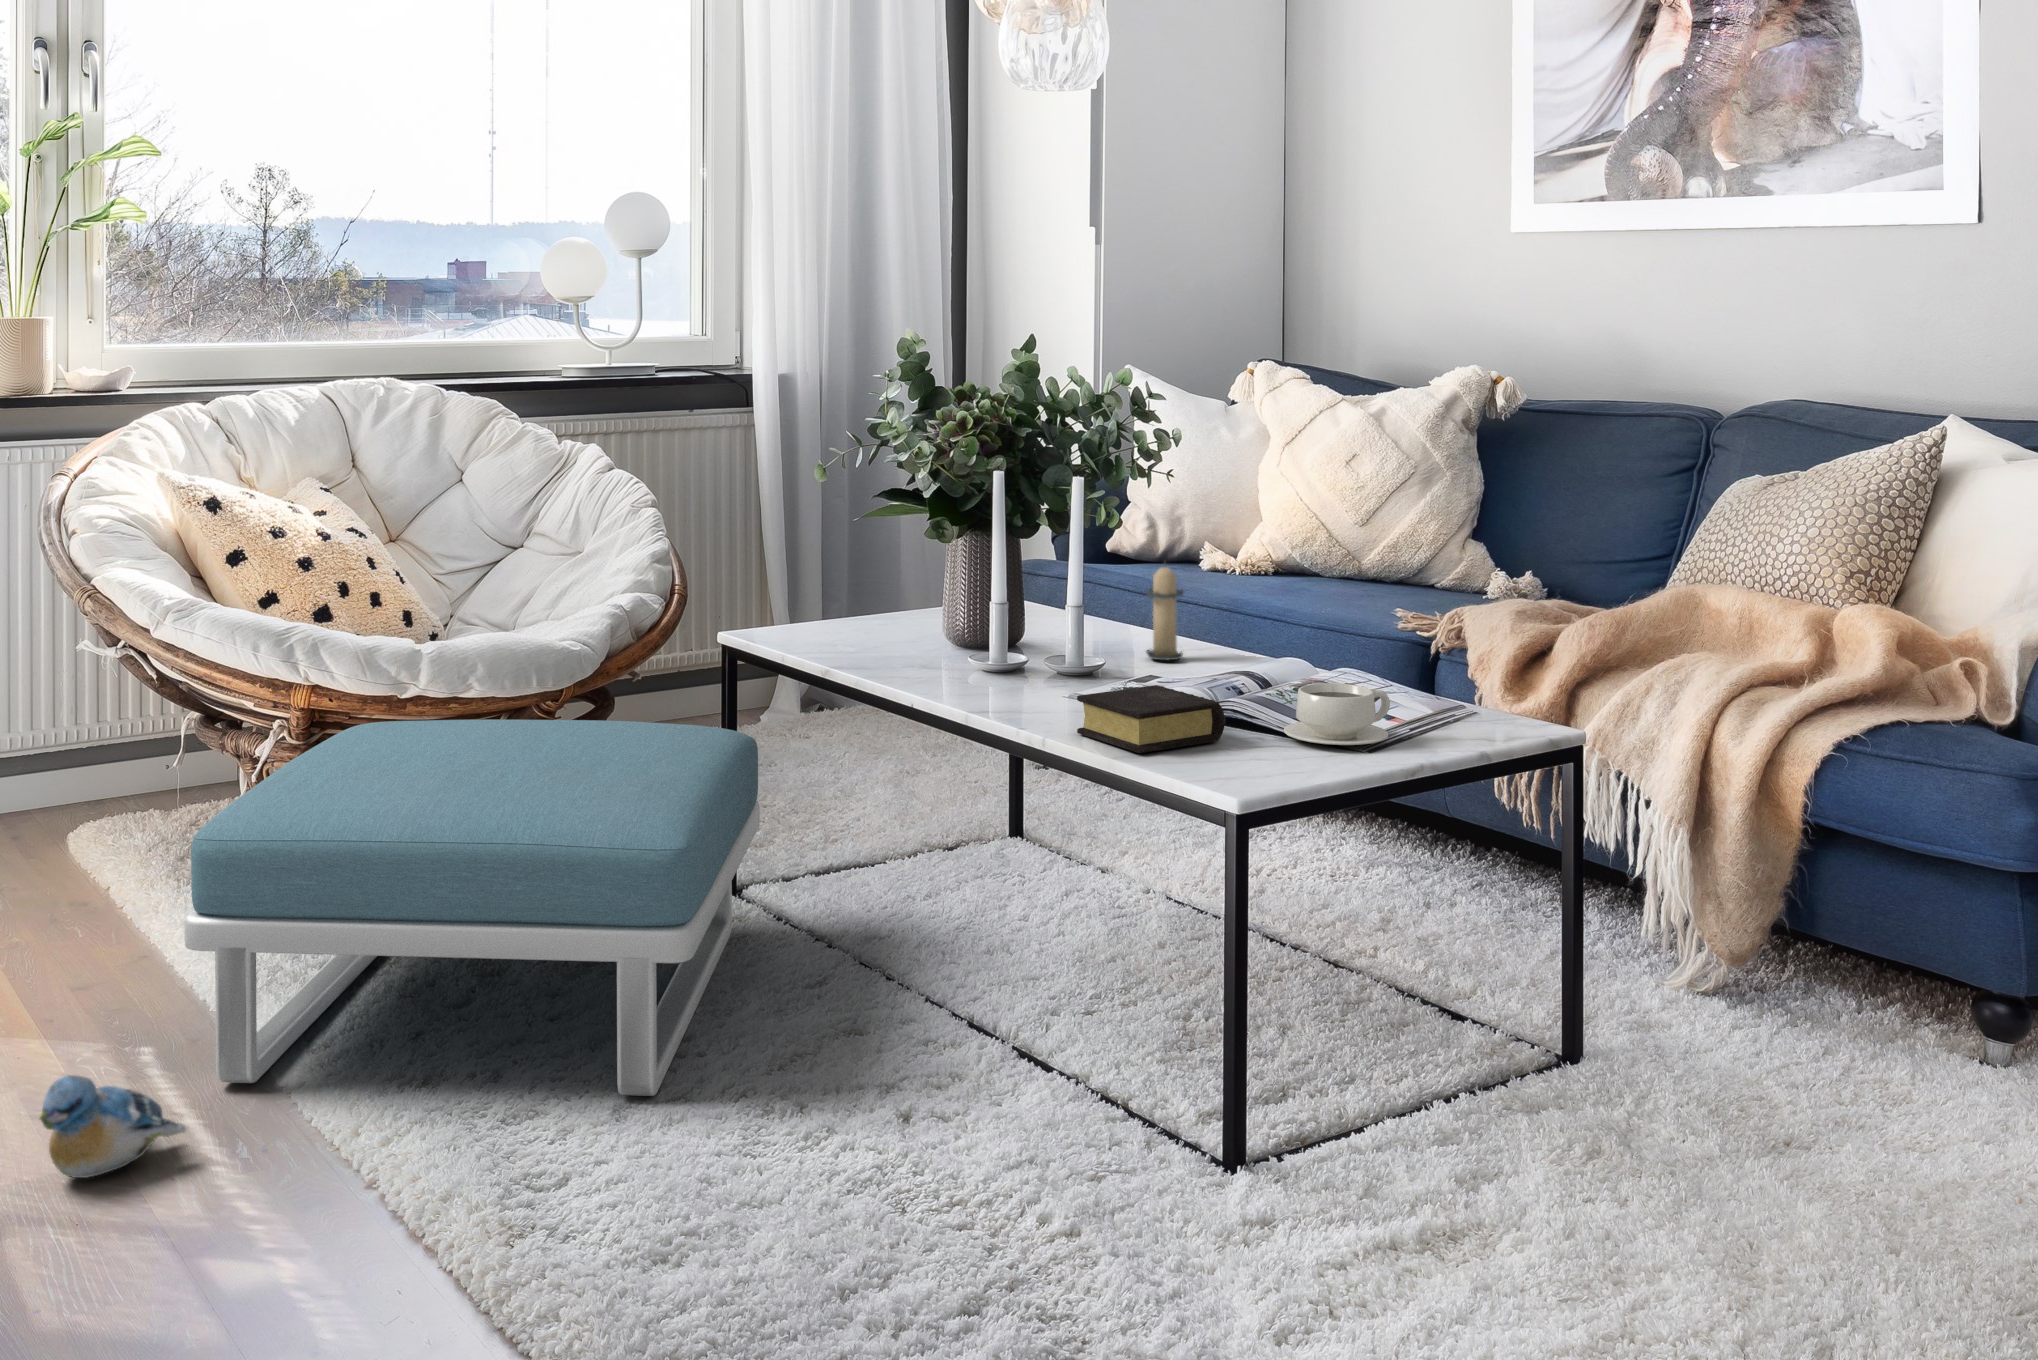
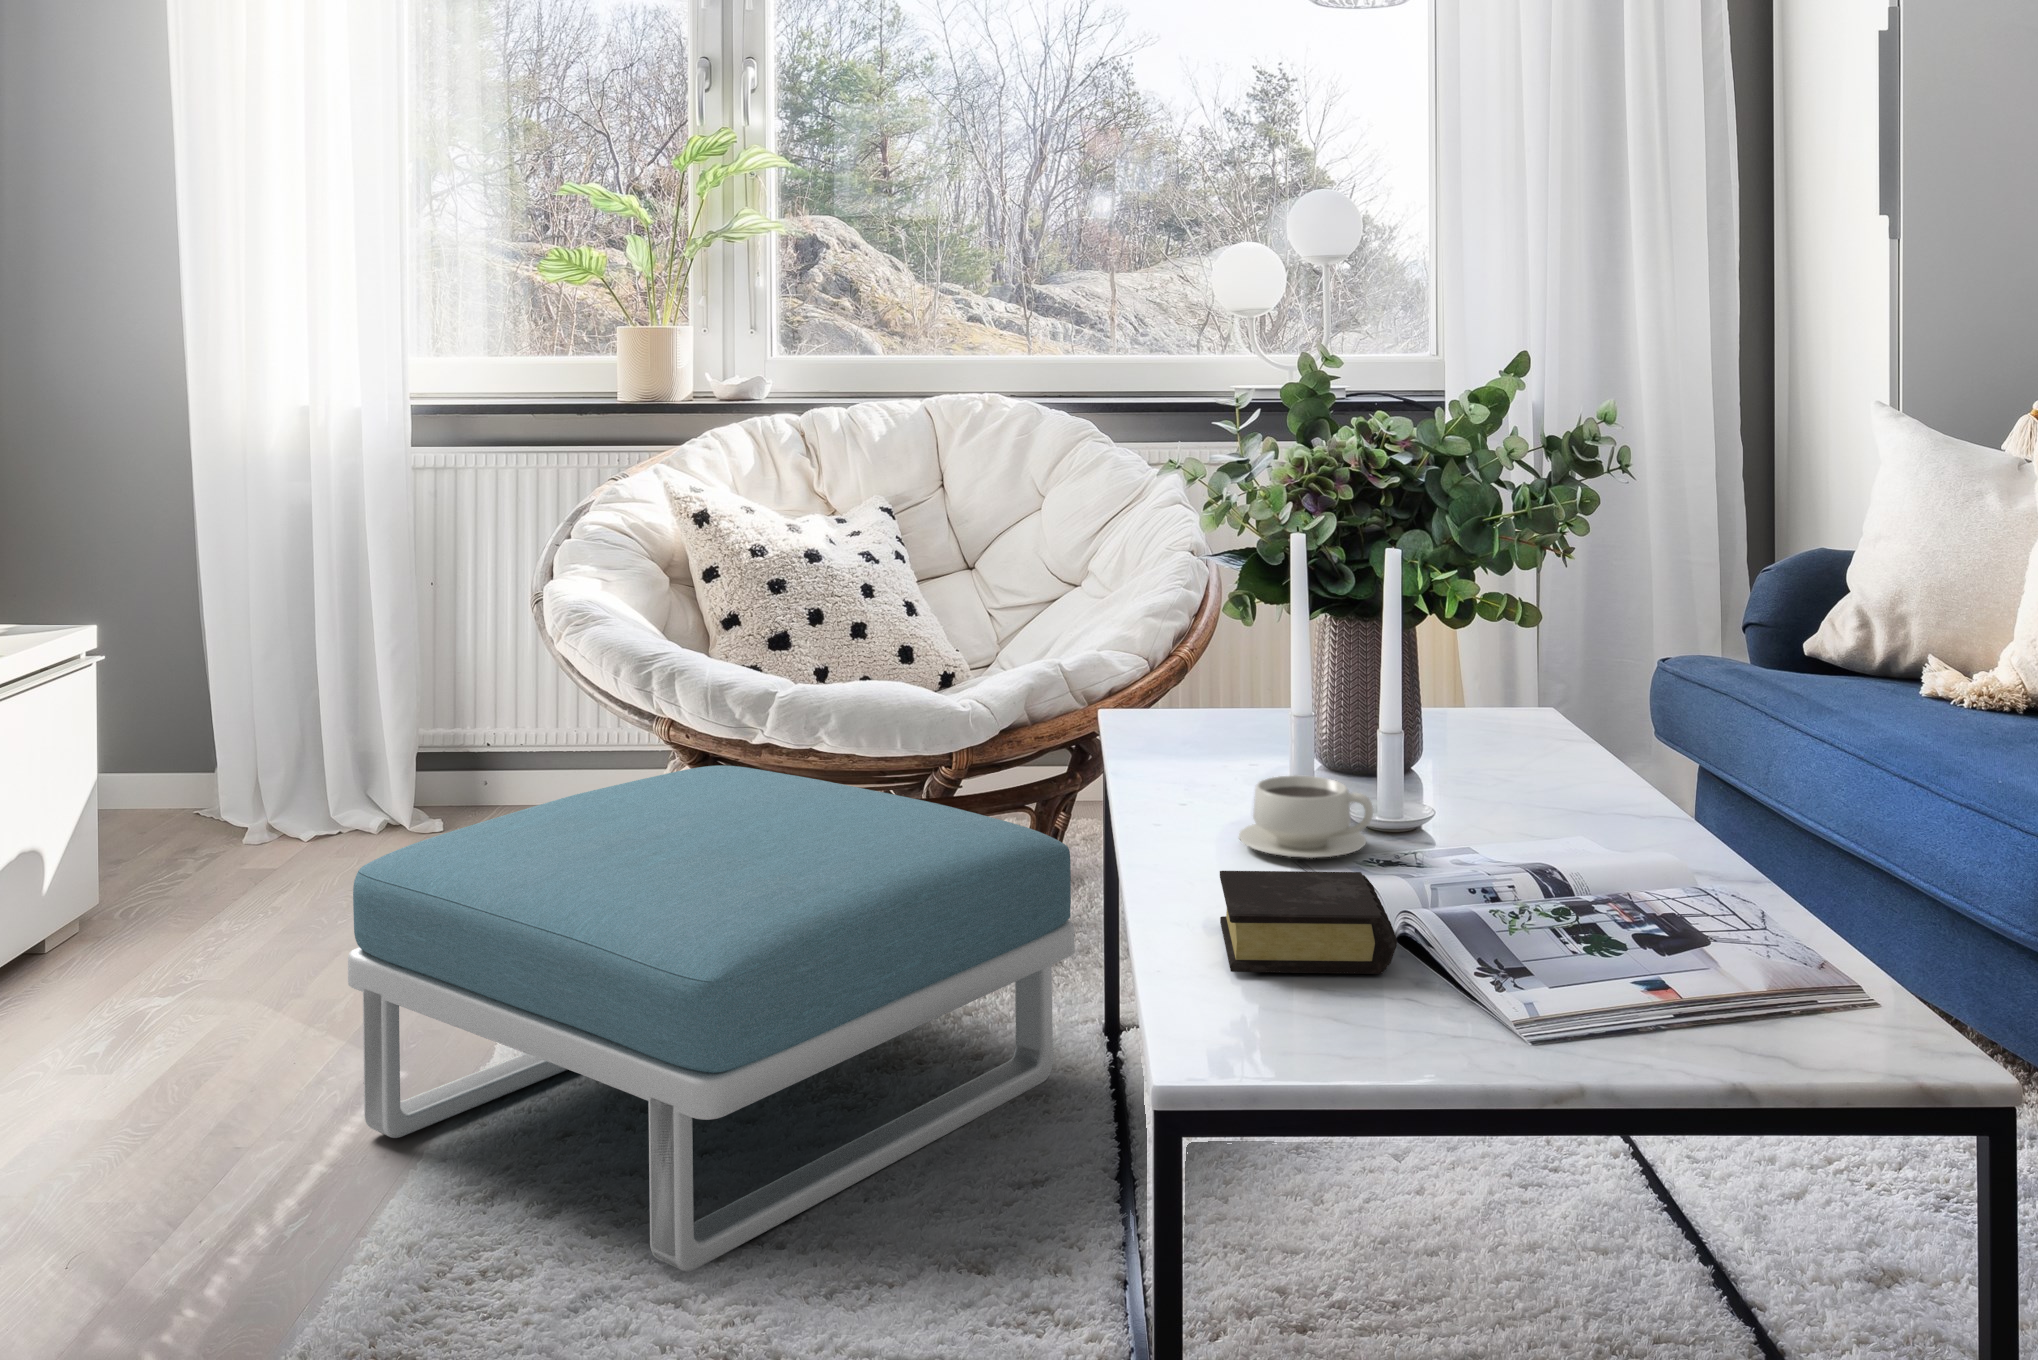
candle: present [1146,566,1183,660] -> none [1535,685,1608,833]
teacup: present [1284,683,1390,745] -> present [1239,775,1373,858]
plush toy: present [40,1075,186,1178] -> none [93,1095,259,1203]

